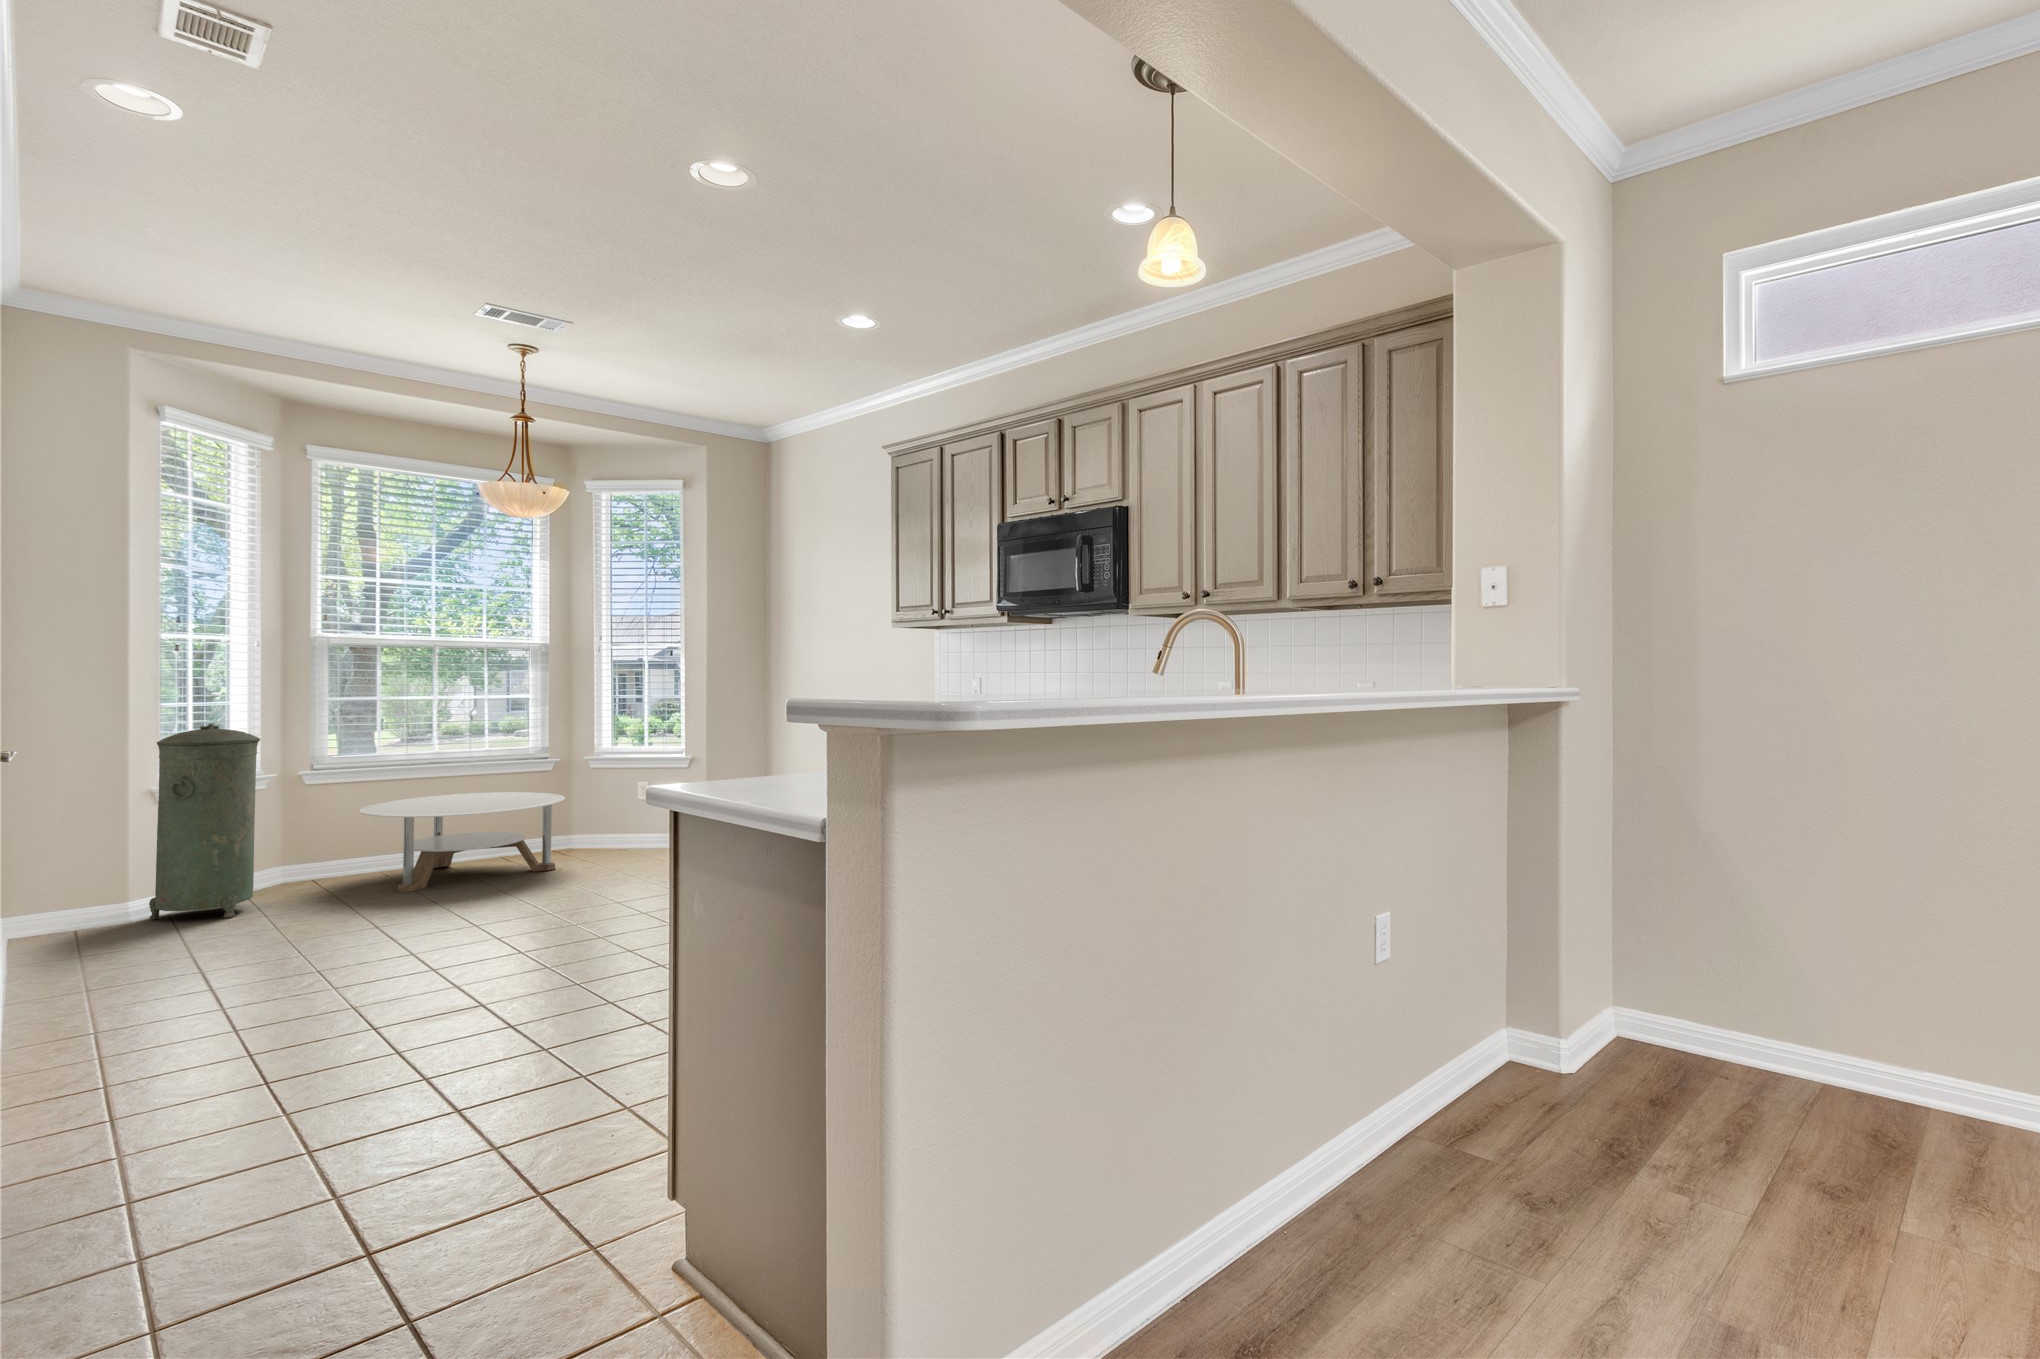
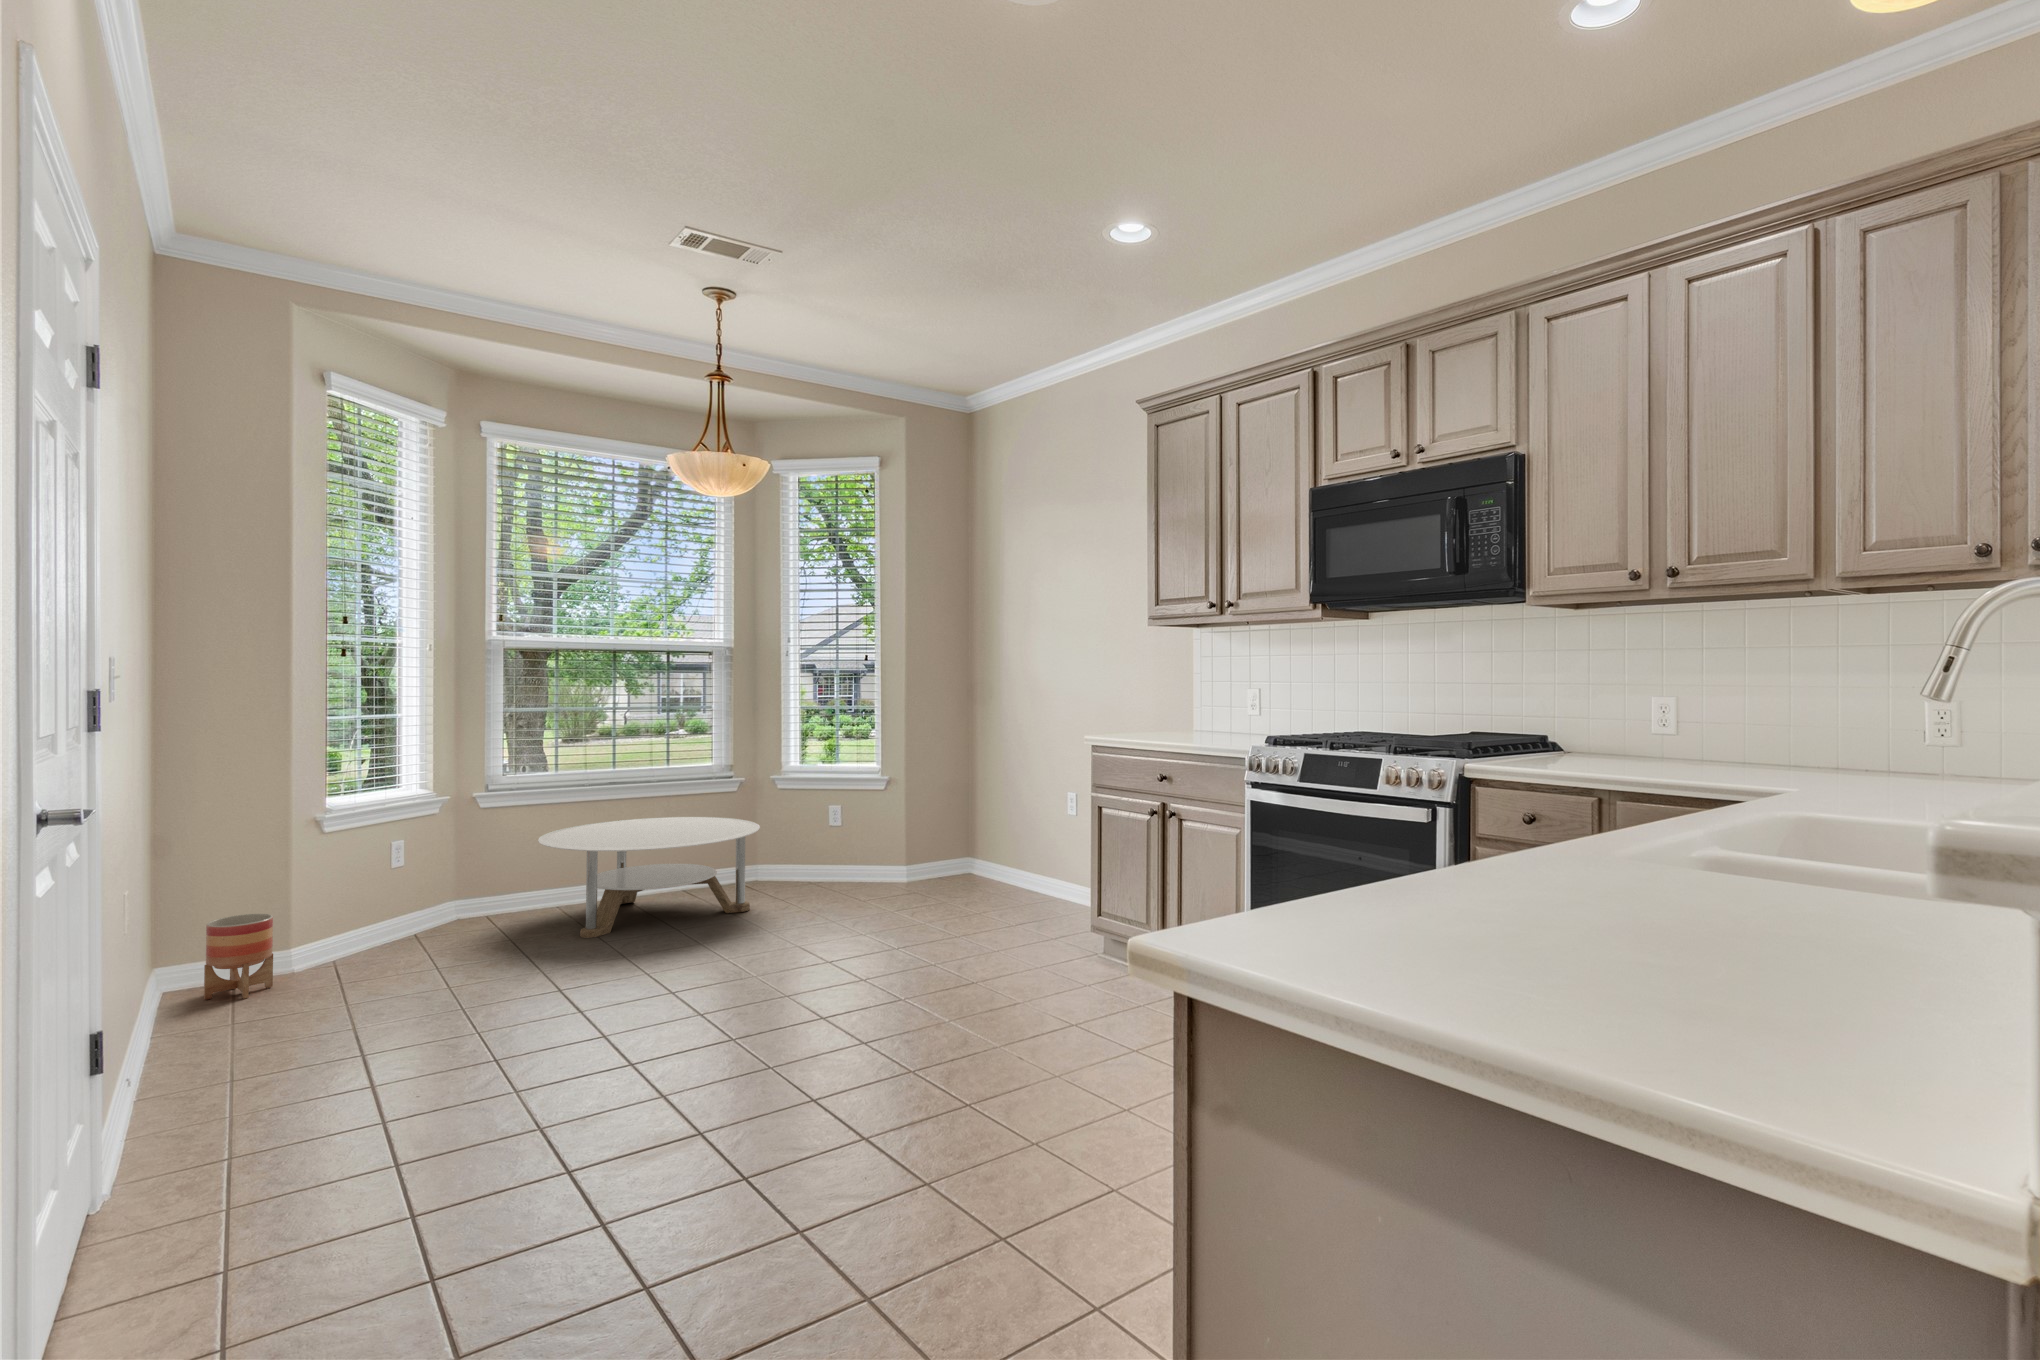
trash can: present [149,724,260,919] -> none [313,742,432,970]
planter: none [50,870,114,942] -> present [204,914,273,1000]

